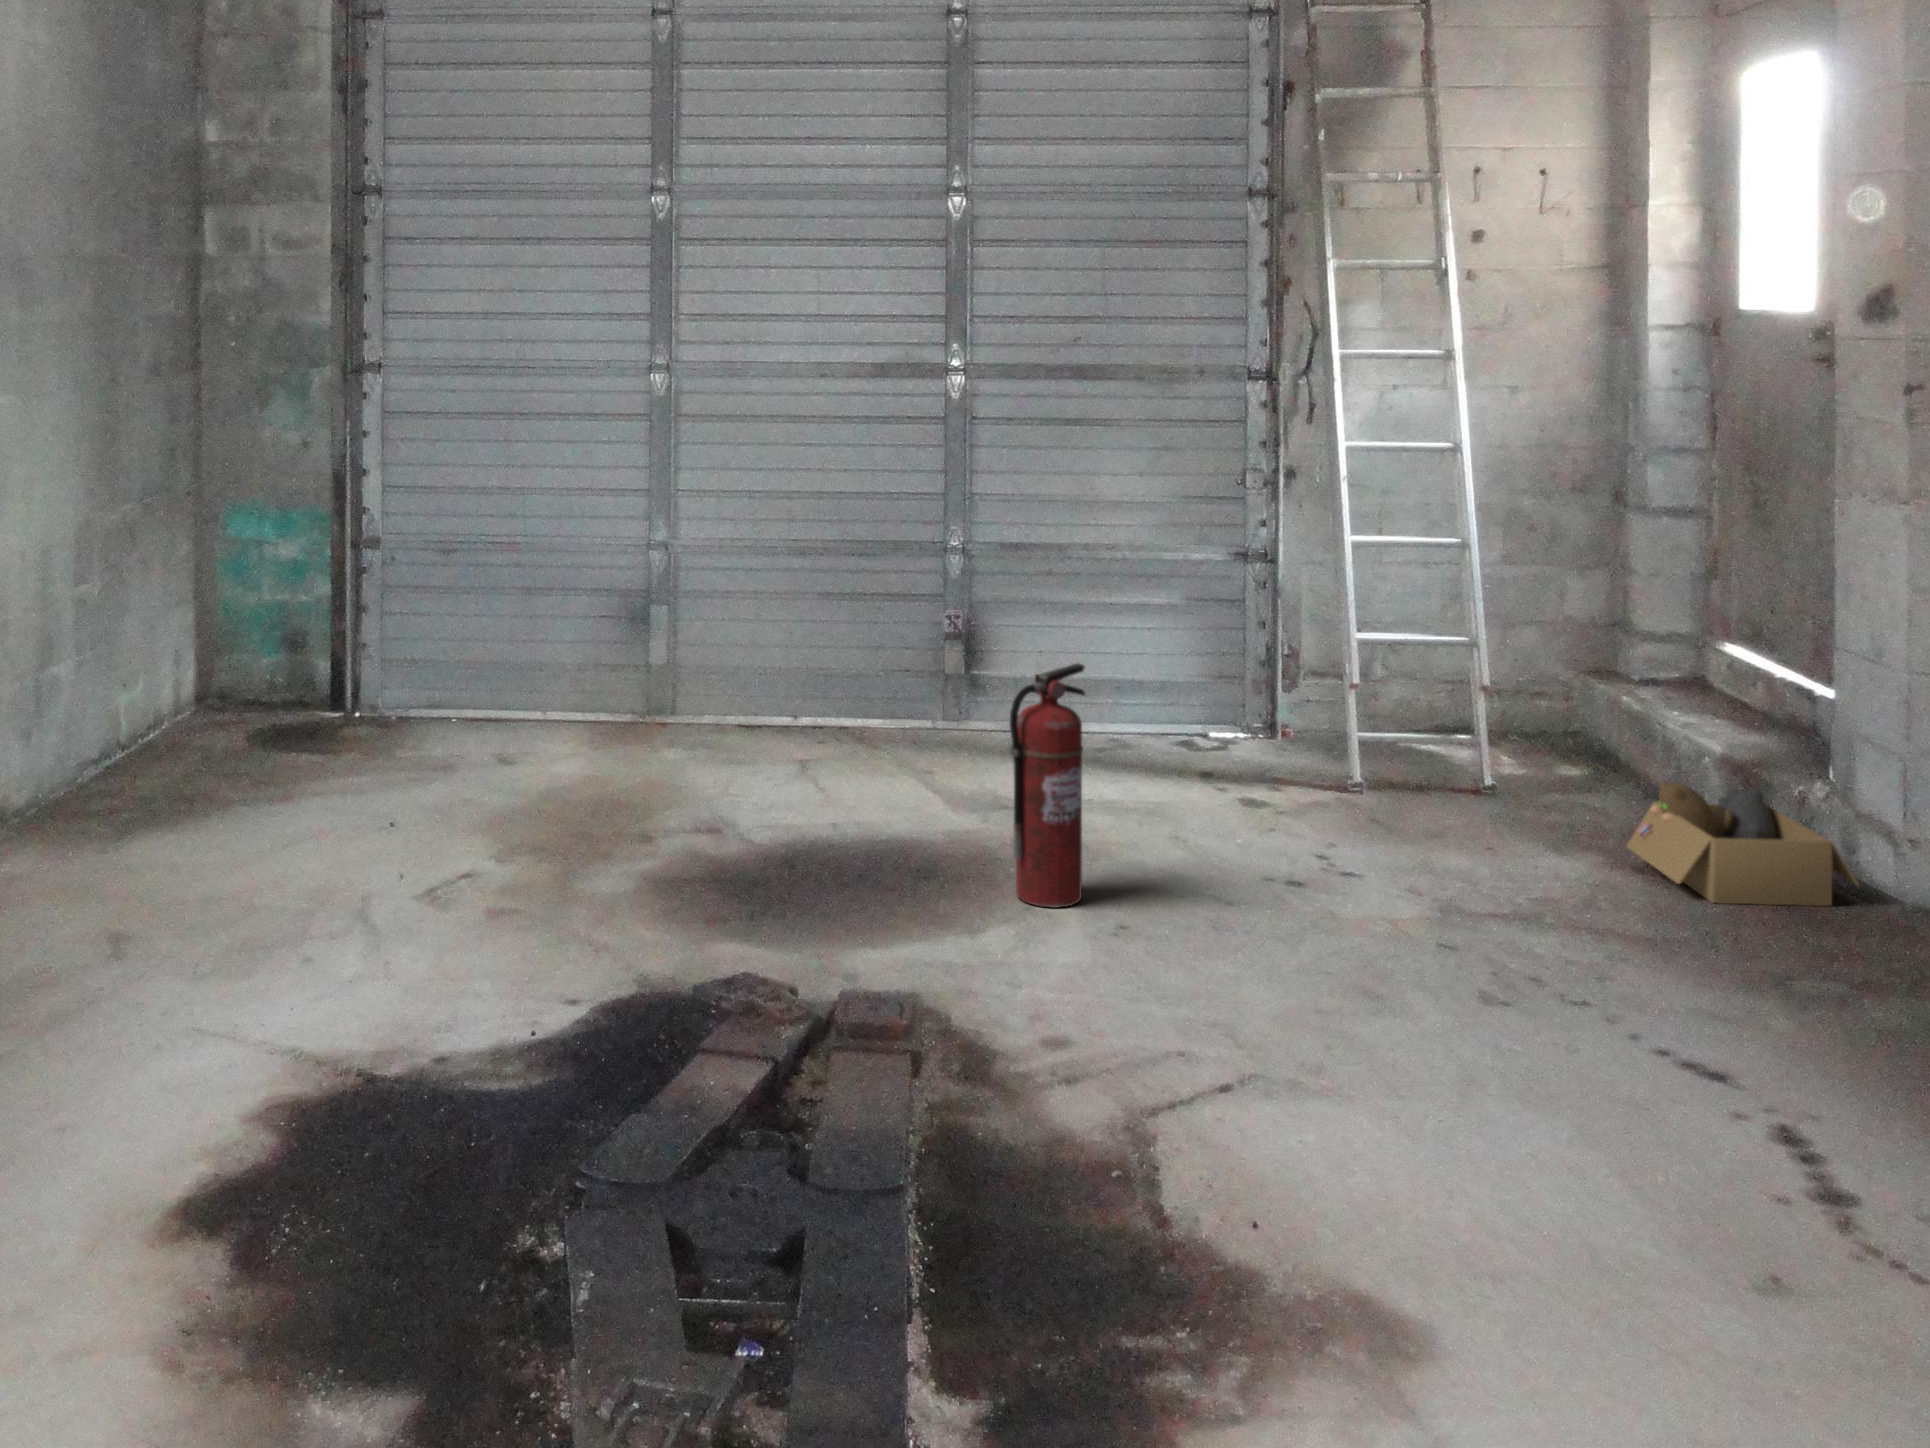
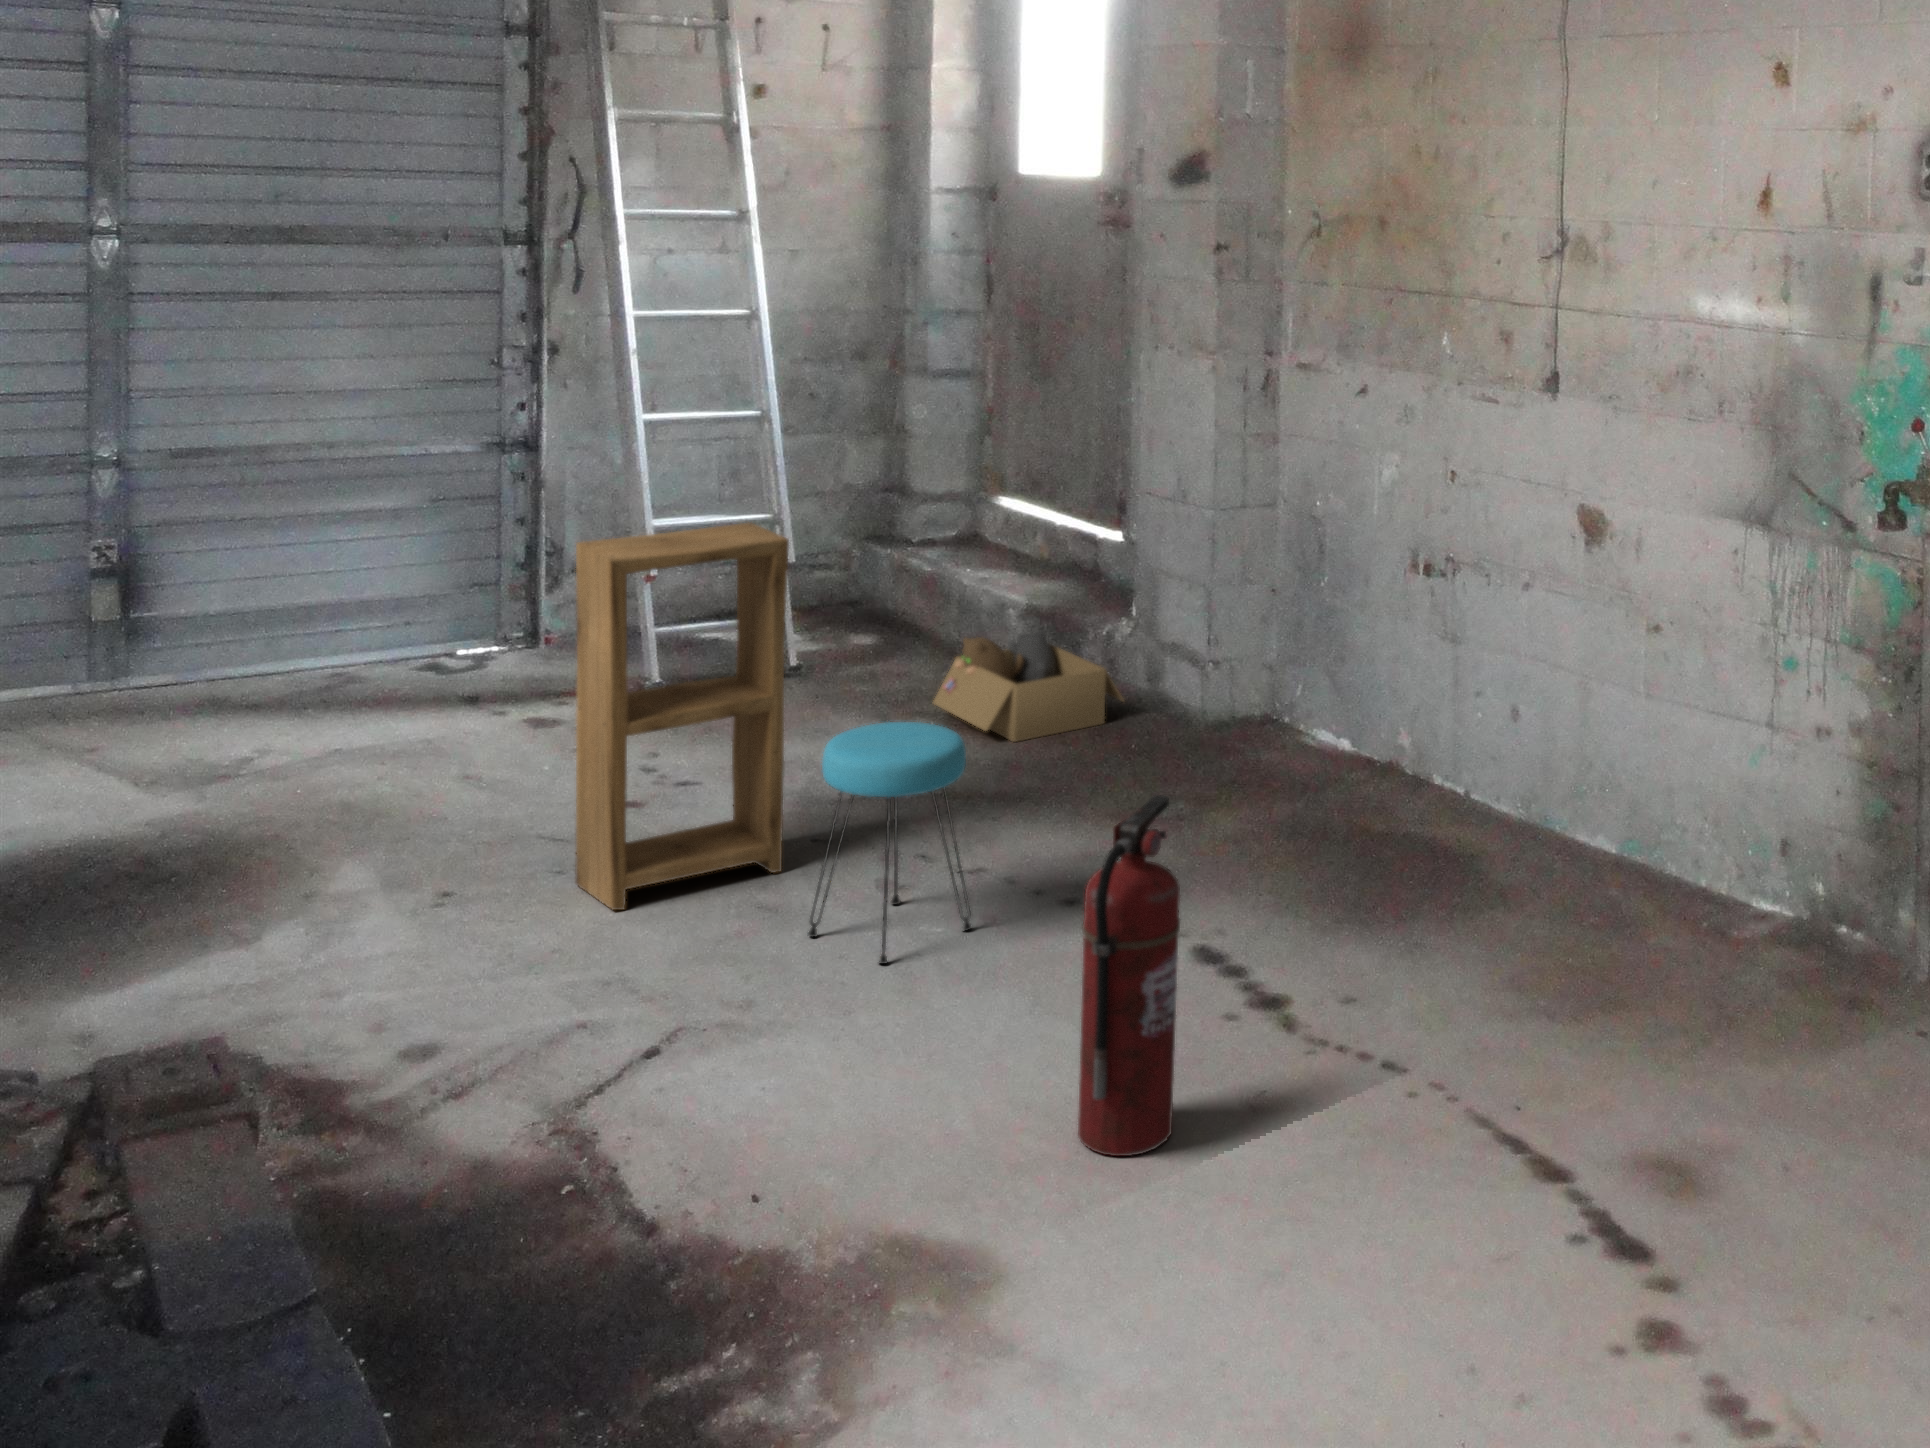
shelving unit: none [1225,609,1422,970] -> present [575,522,789,910]
fire extinguisher: present [1009,664,1085,908] -> present [1078,794,1180,1156]
stool: none [1421,826,1602,1083] -> present [808,722,972,964]

